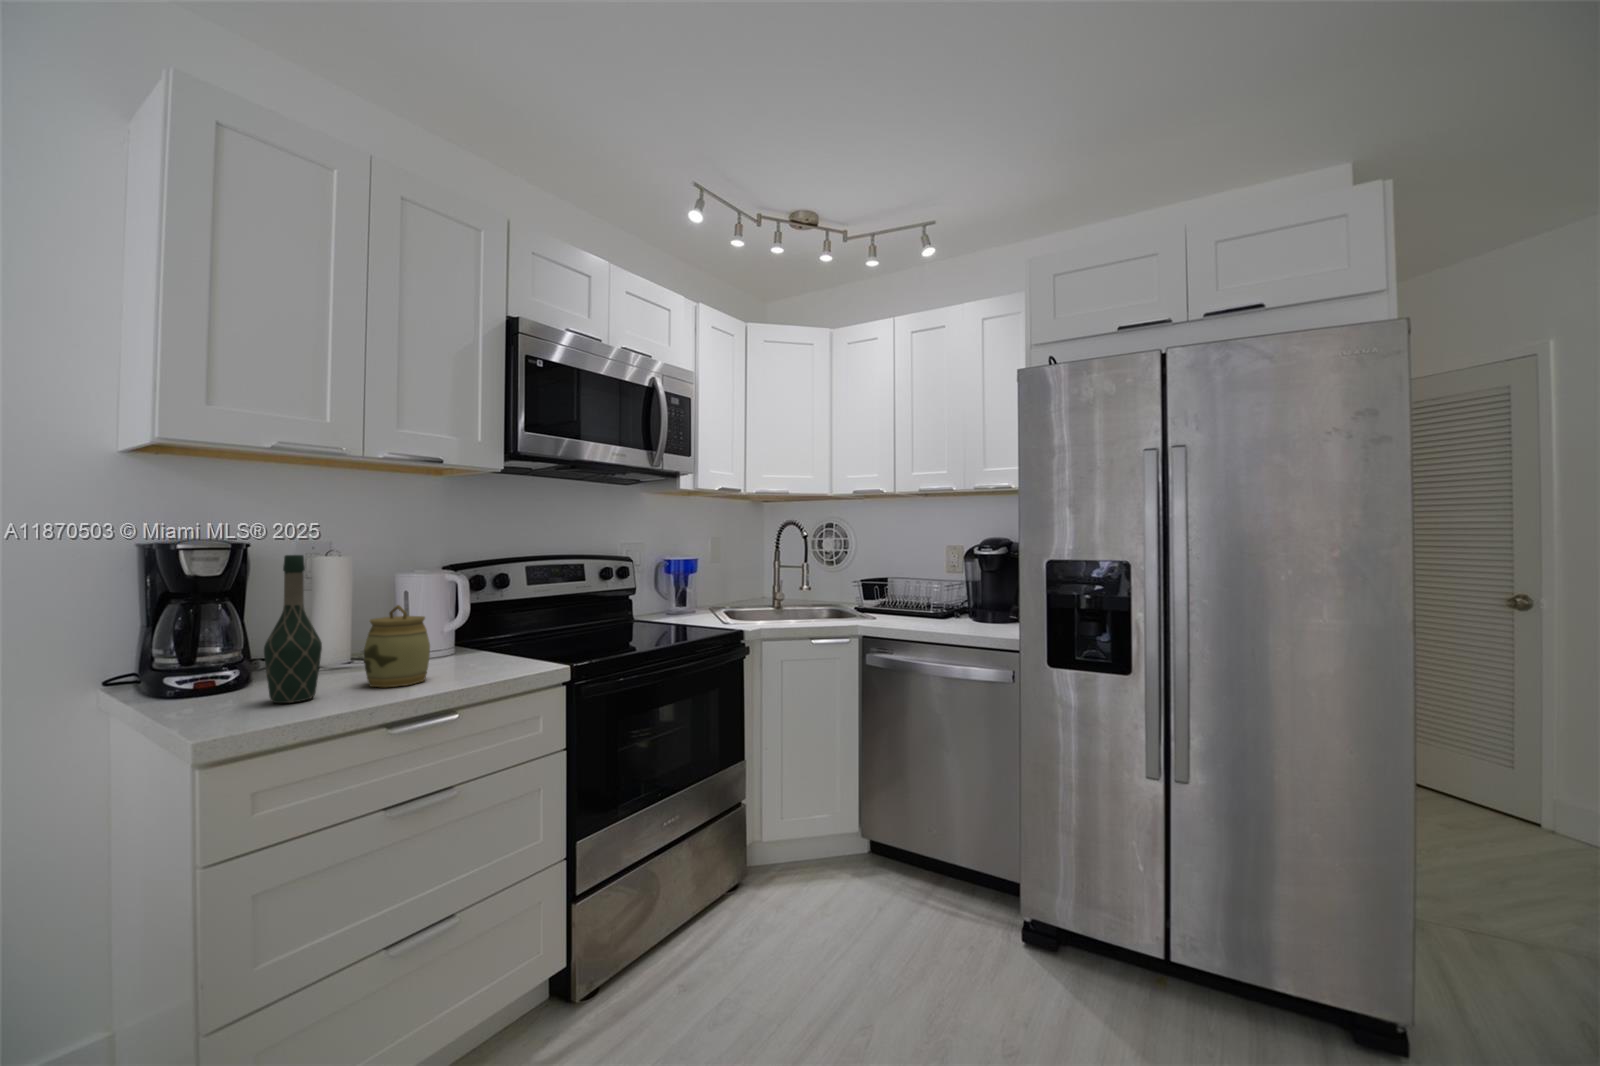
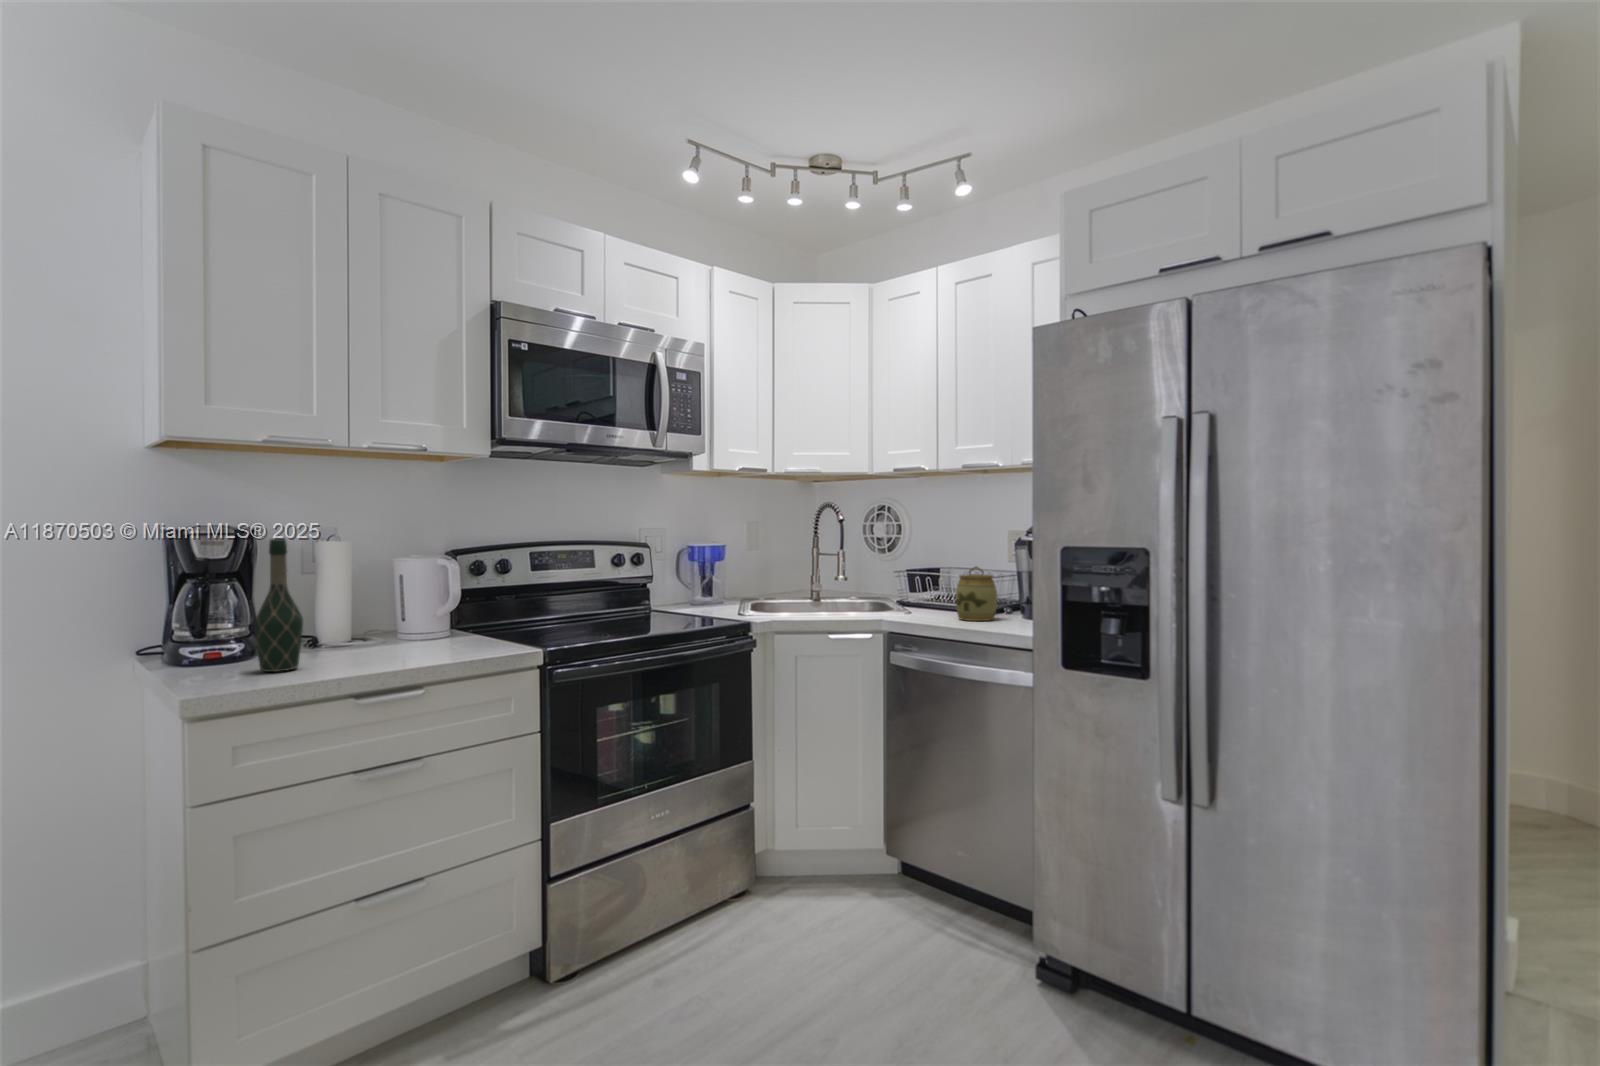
jar: present [364,605,430,687] -> present [955,566,997,621]

